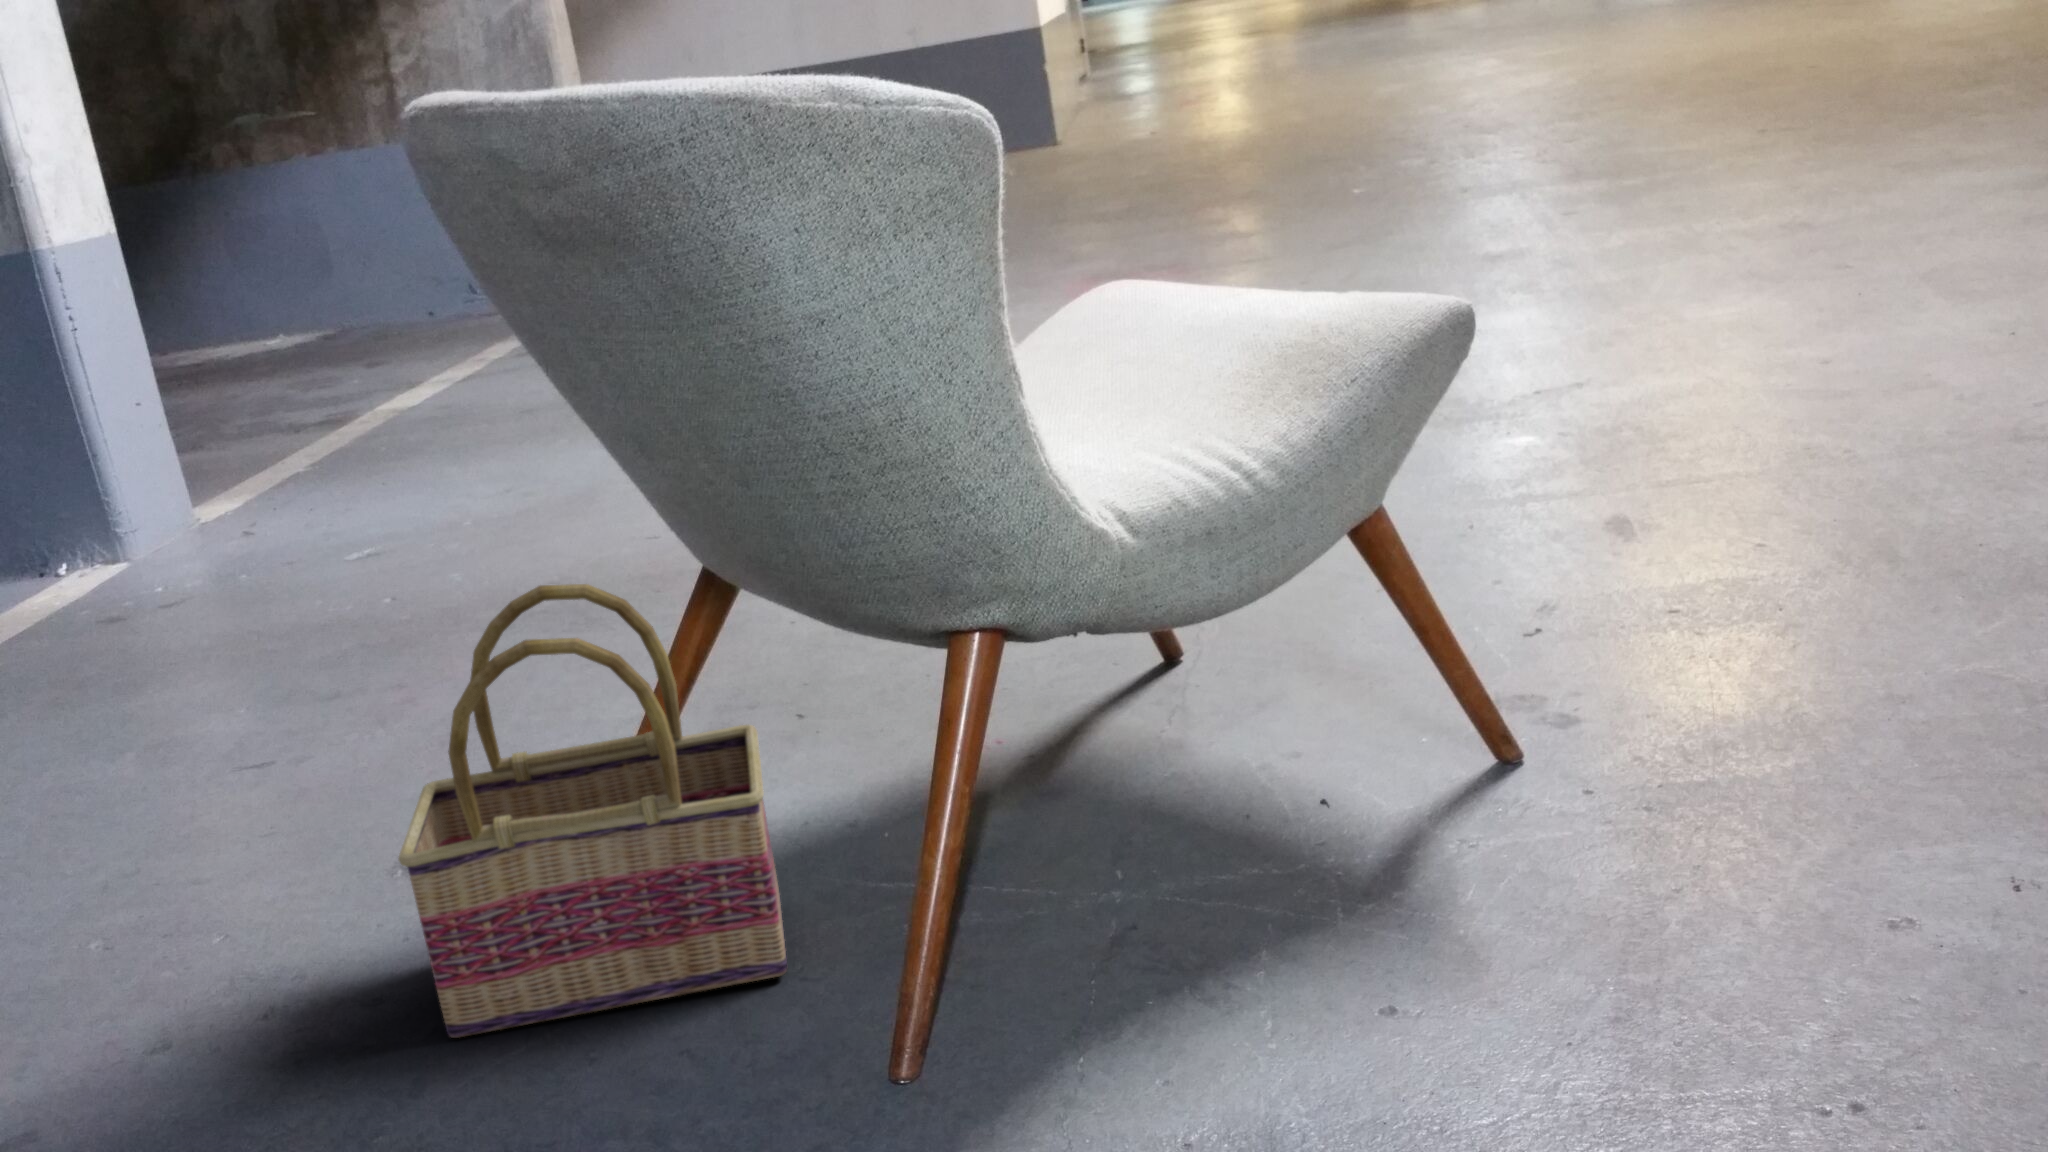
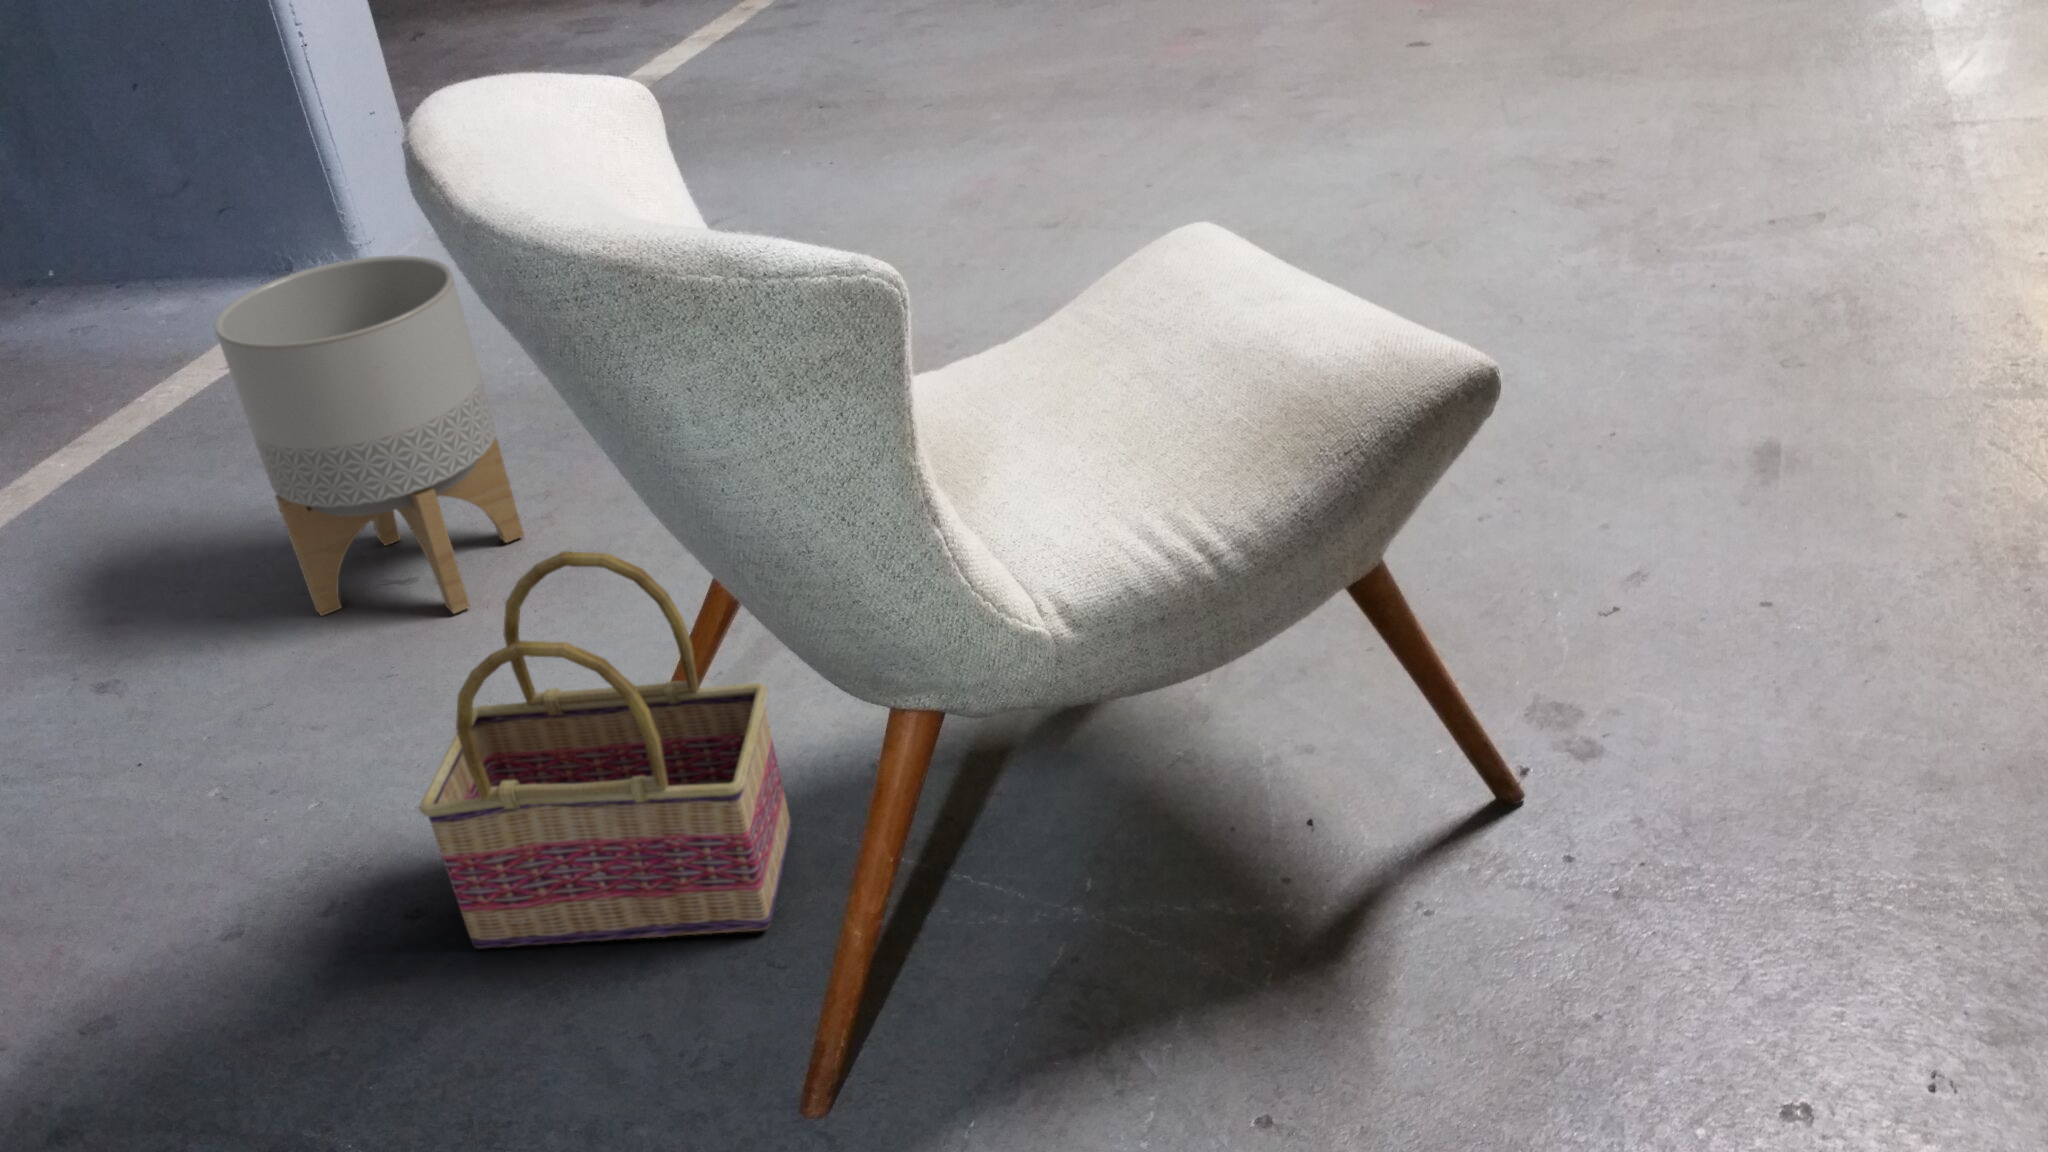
planter: none [65,424,388,811] -> present [215,256,524,616]

